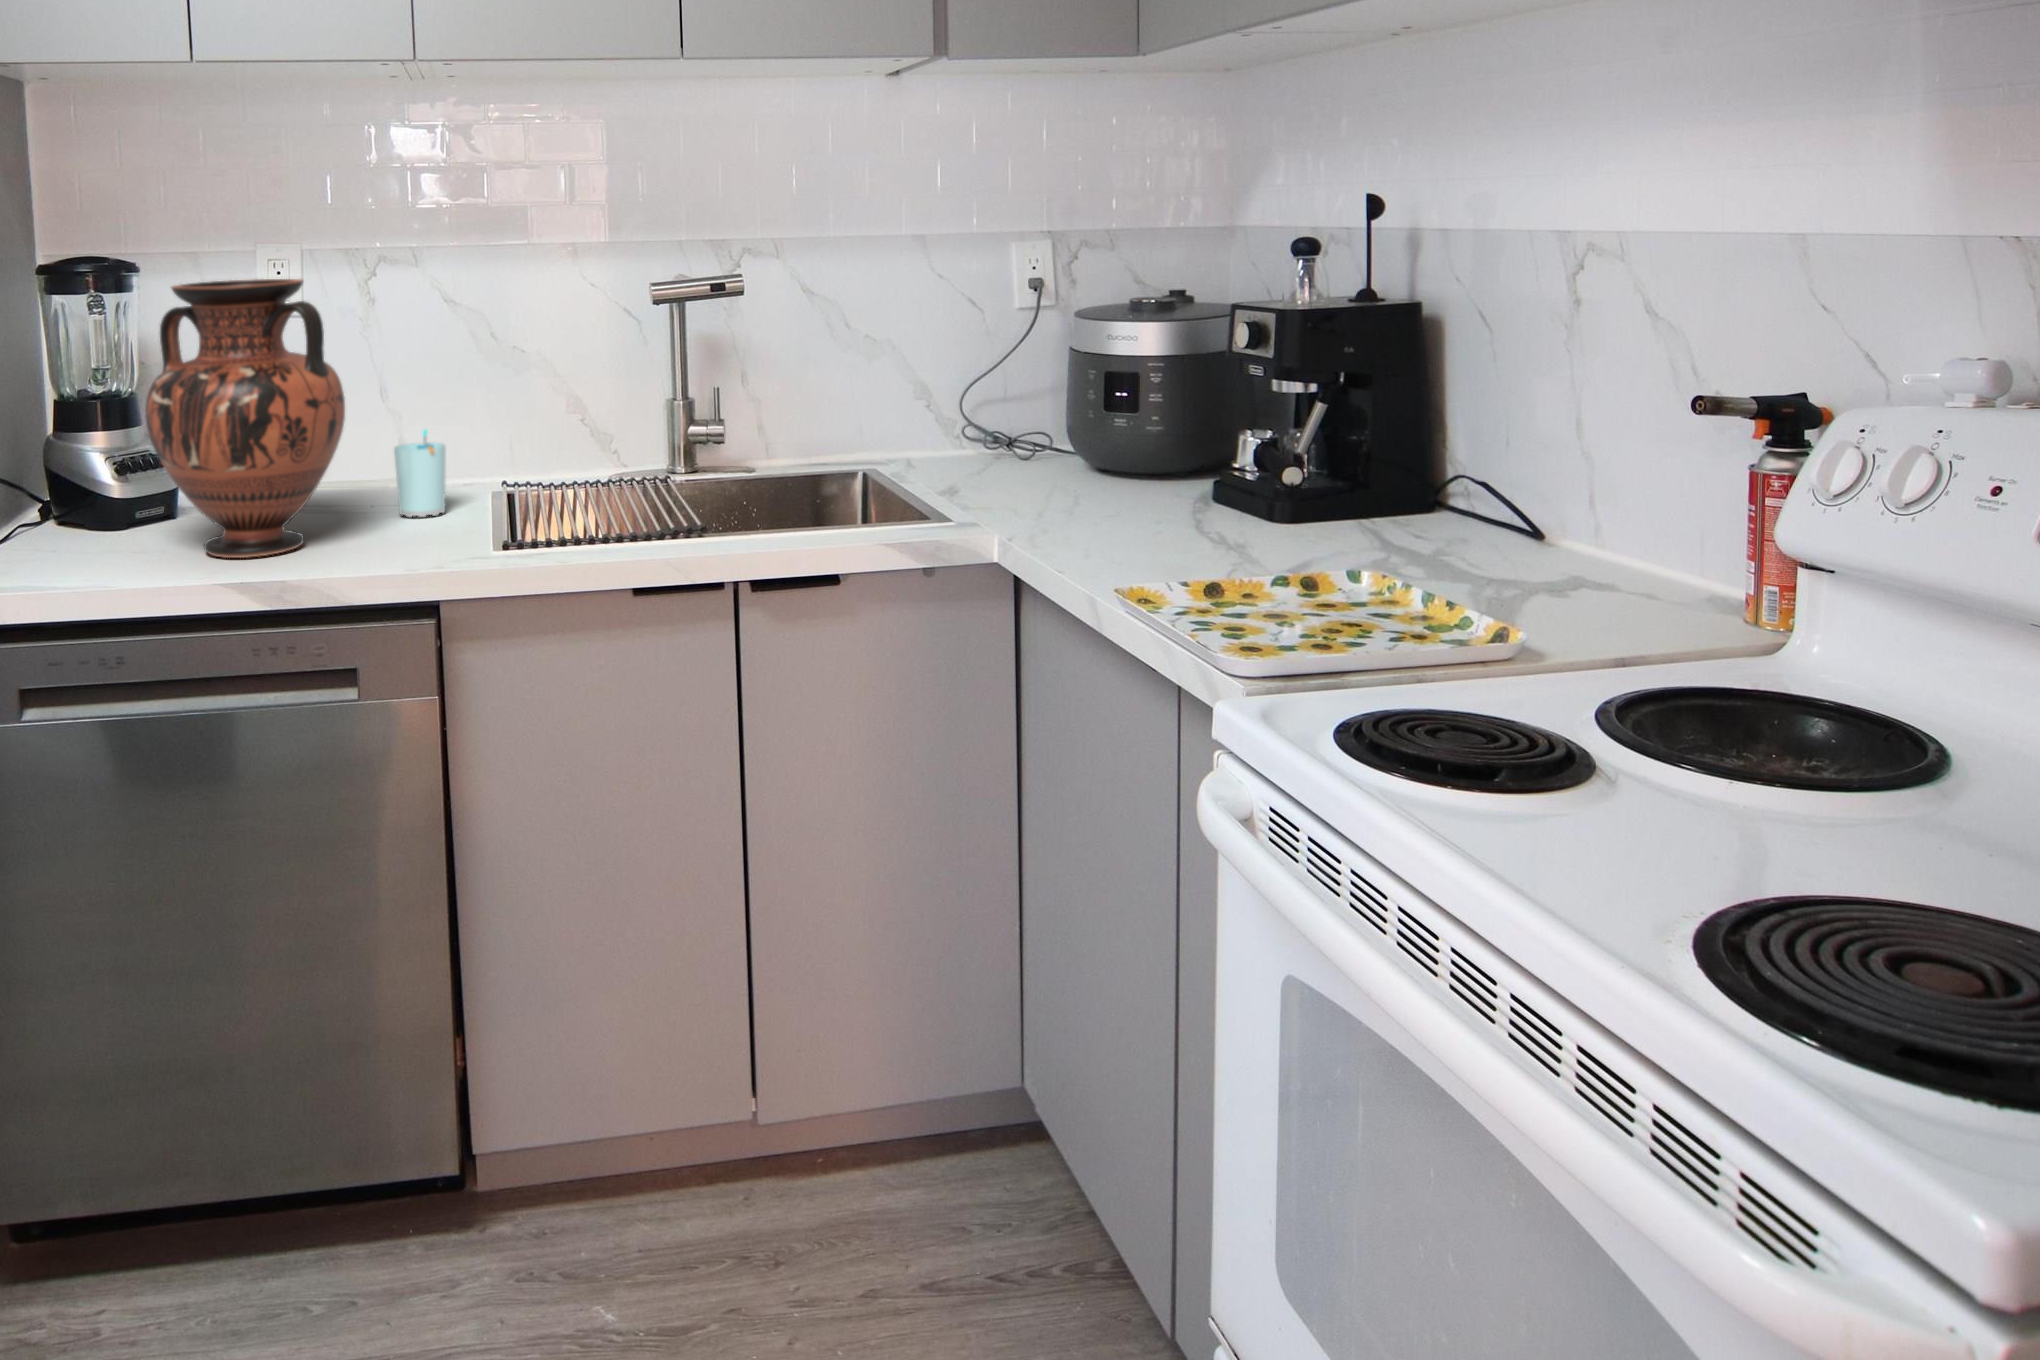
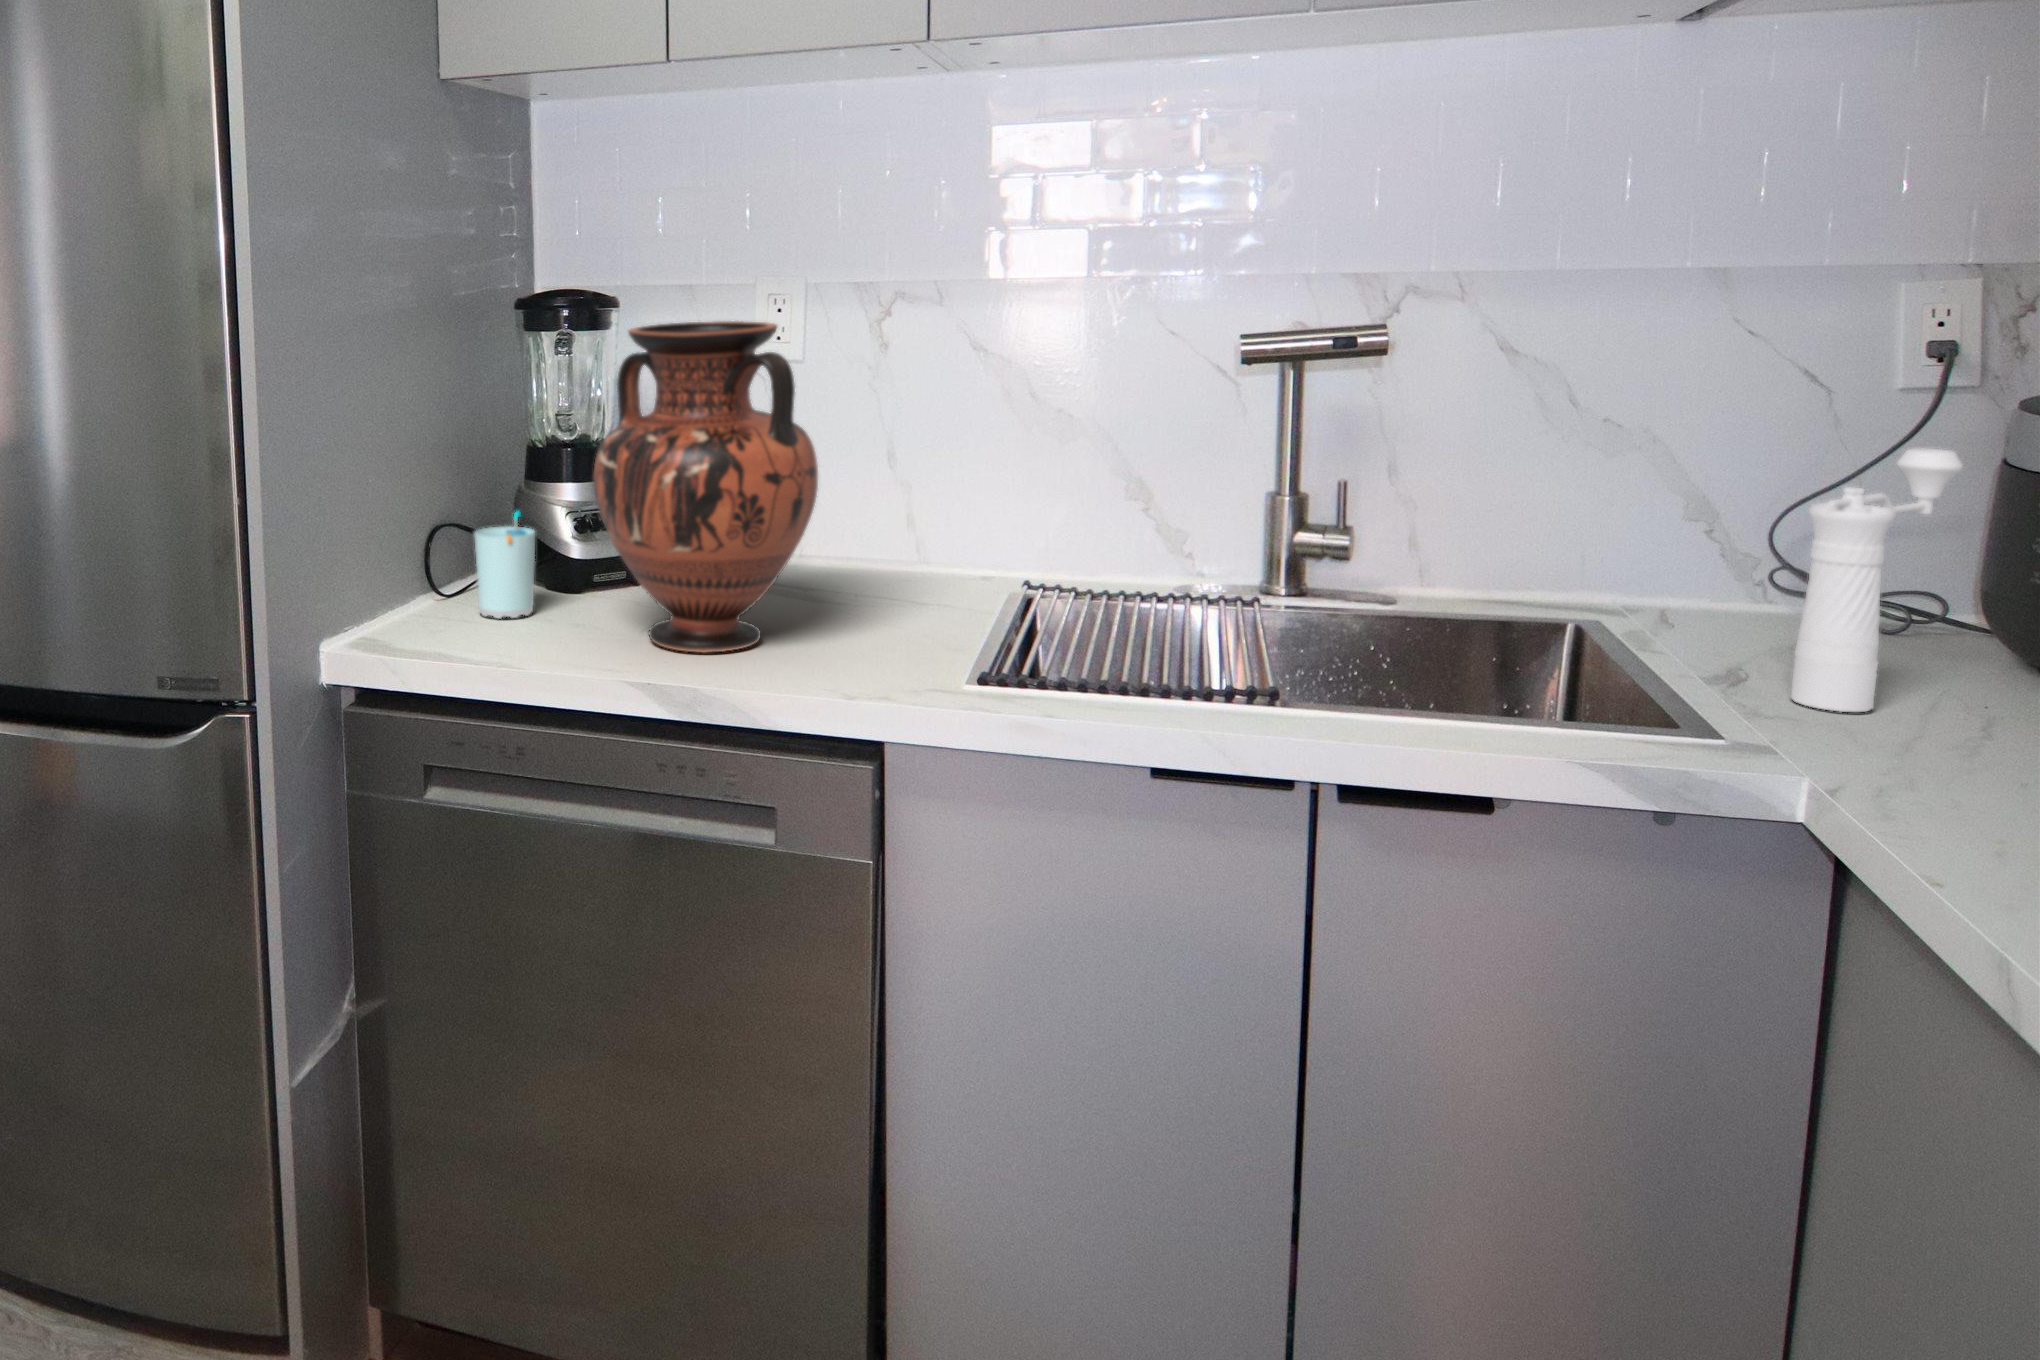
pepper mill: none [984,338,1054,500] -> present [1791,449,1962,712]
cup: present [394,430,446,517] -> present [474,511,535,618]

